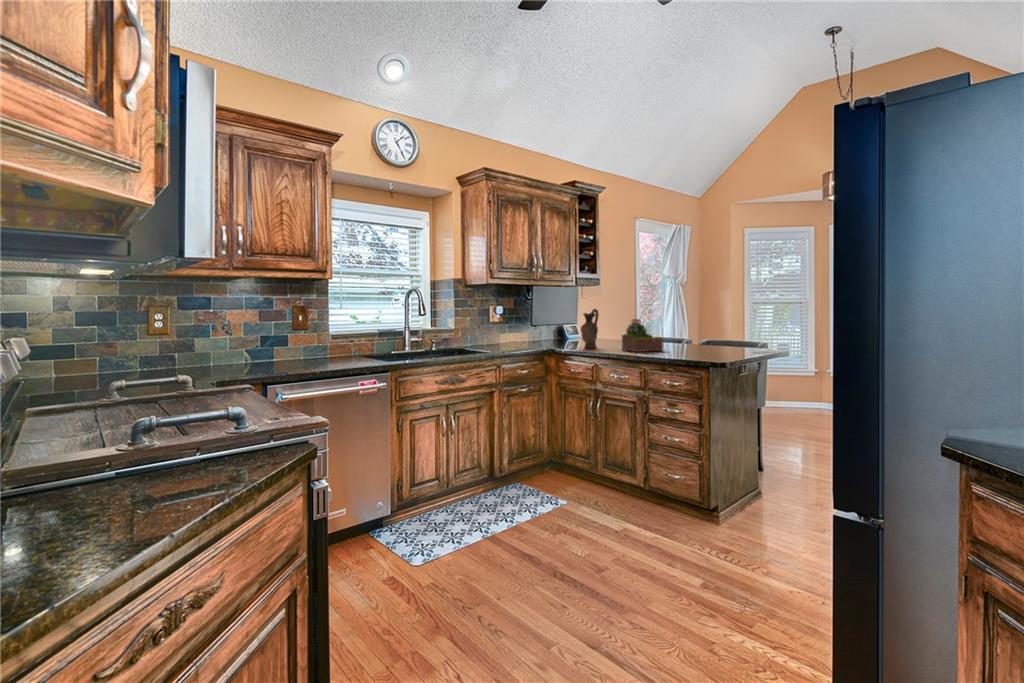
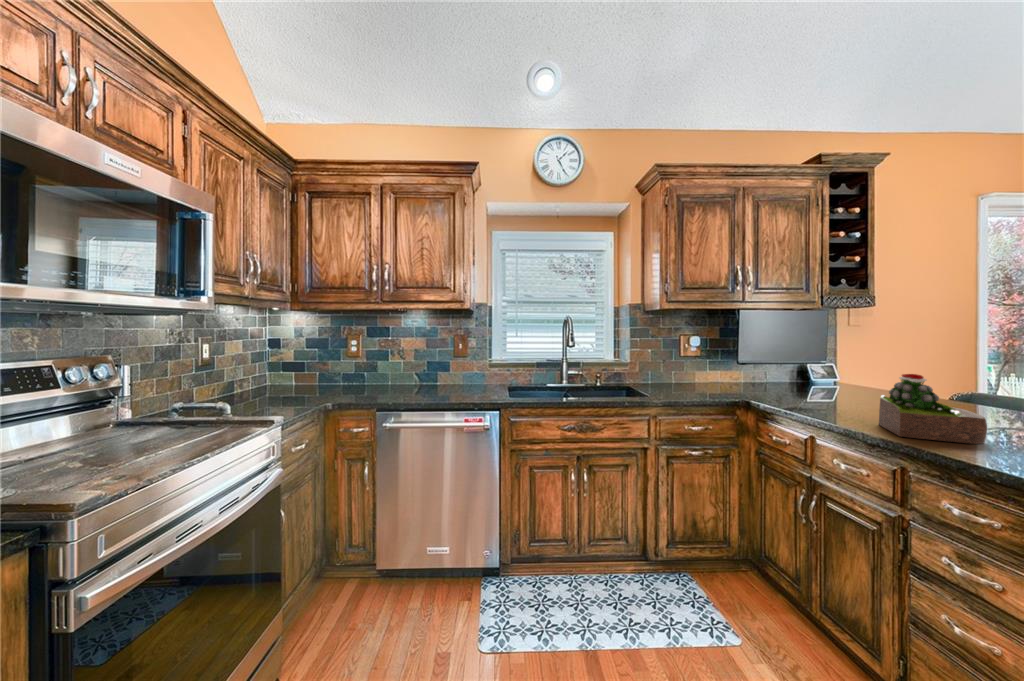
ceramic pitcher: present [581,309,598,348] -> none [804,347,844,410]

